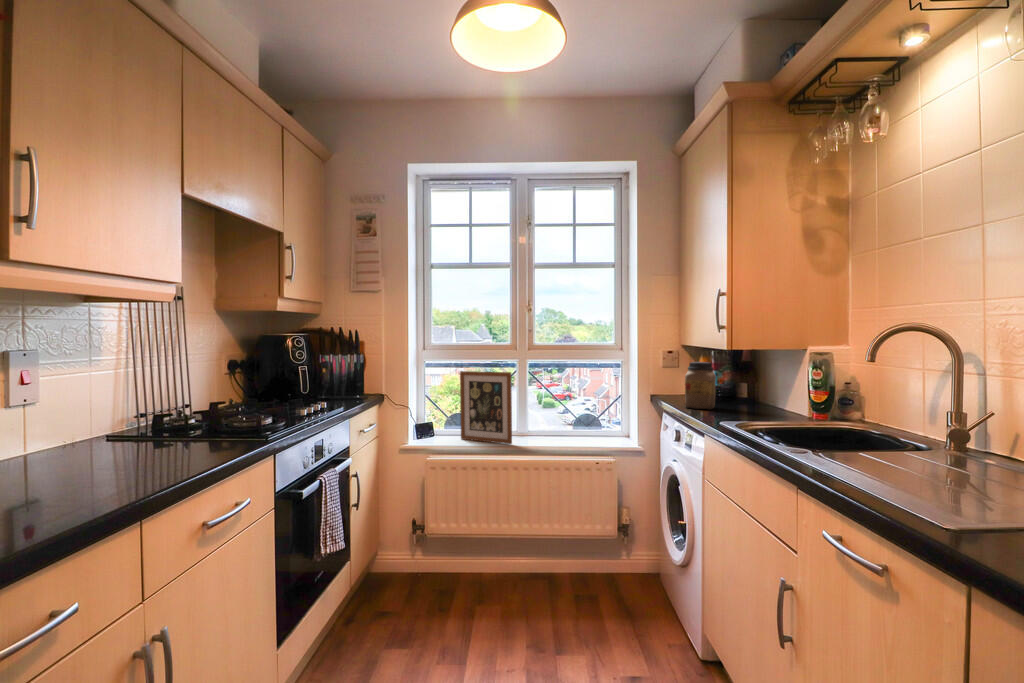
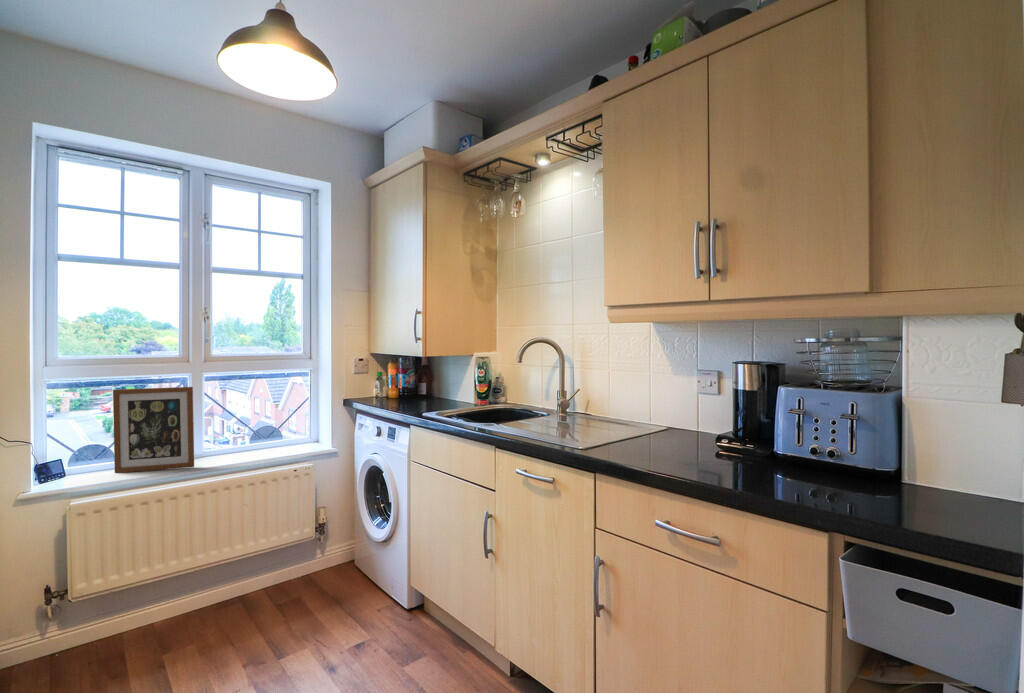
jar: present [685,362,716,409] -> none [385,367,409,407]

